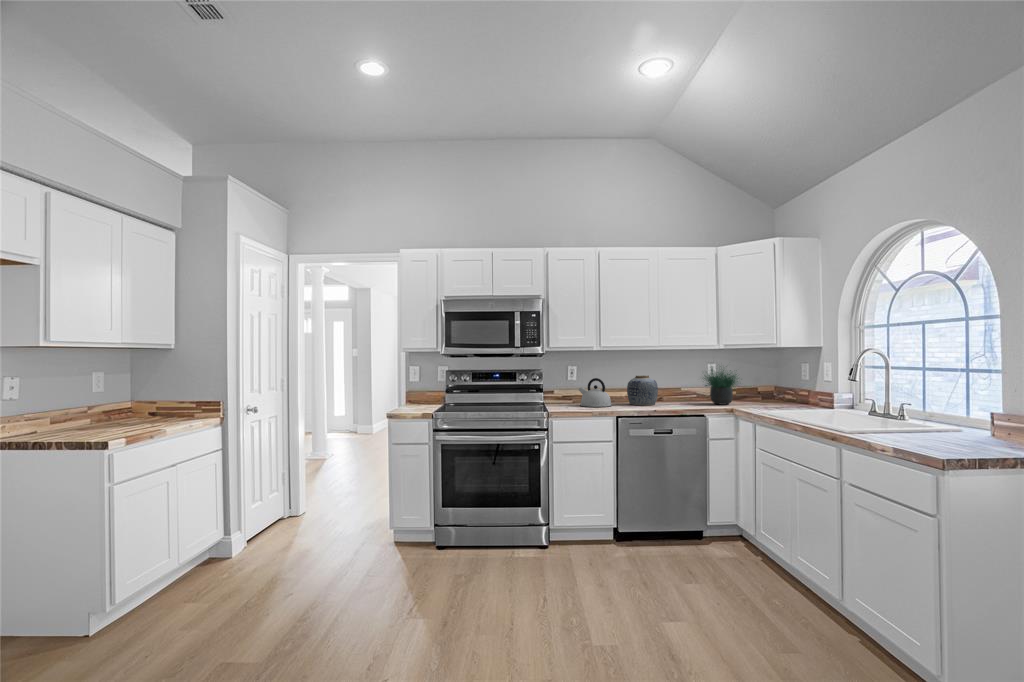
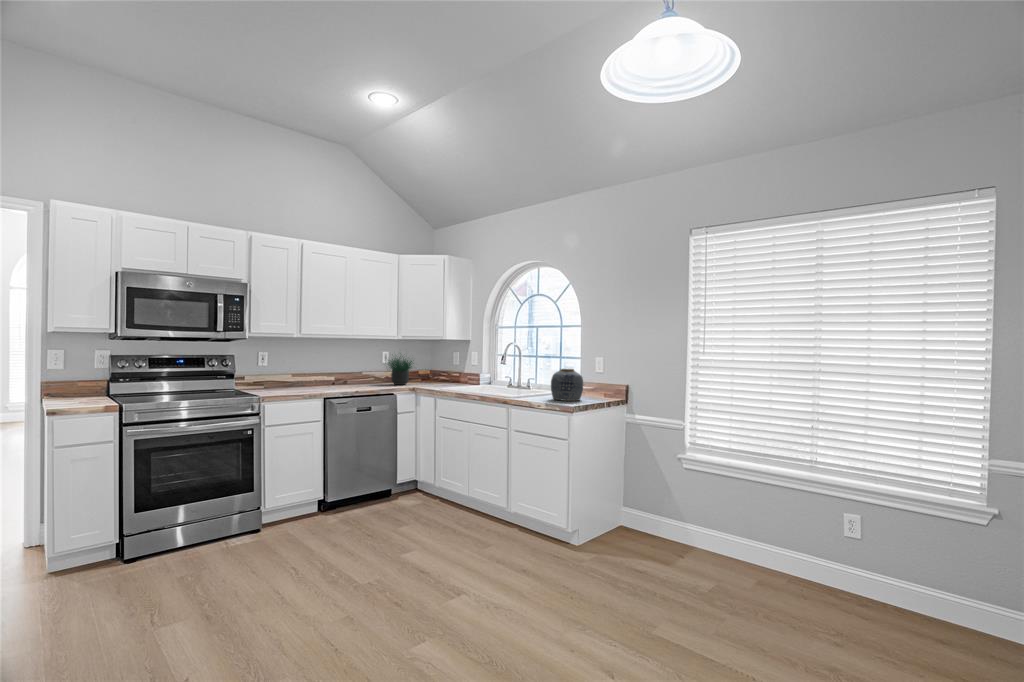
vase: present [627,375,658,405] -> present [551,369,583,401]
kettle: present [579,378,612,407] -> none [278,364,312,391]

